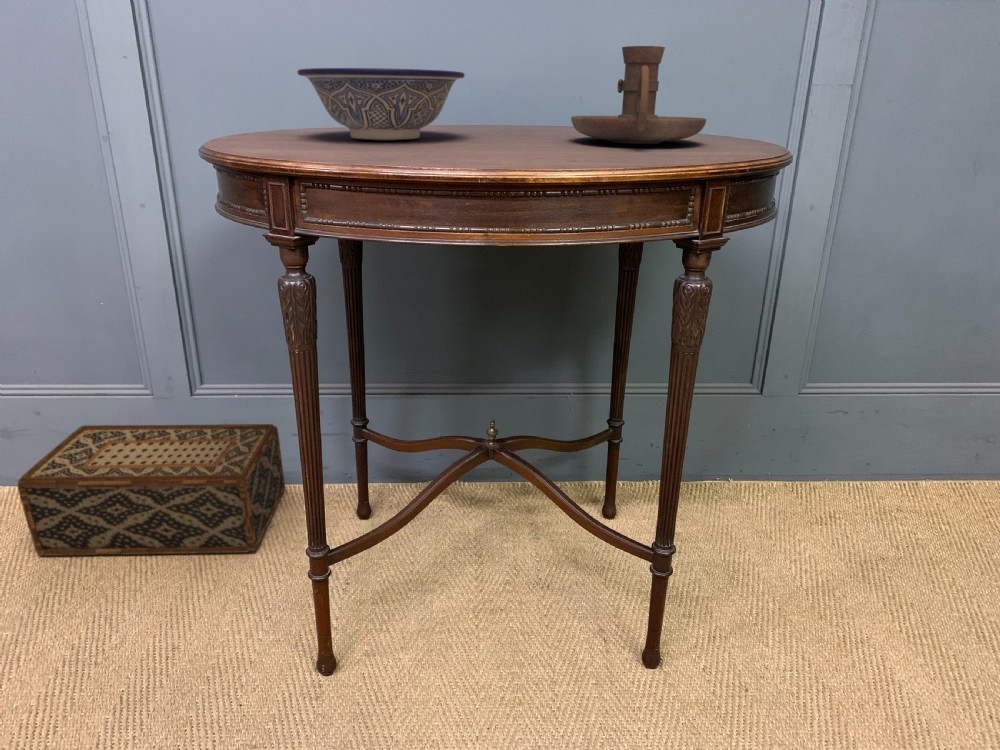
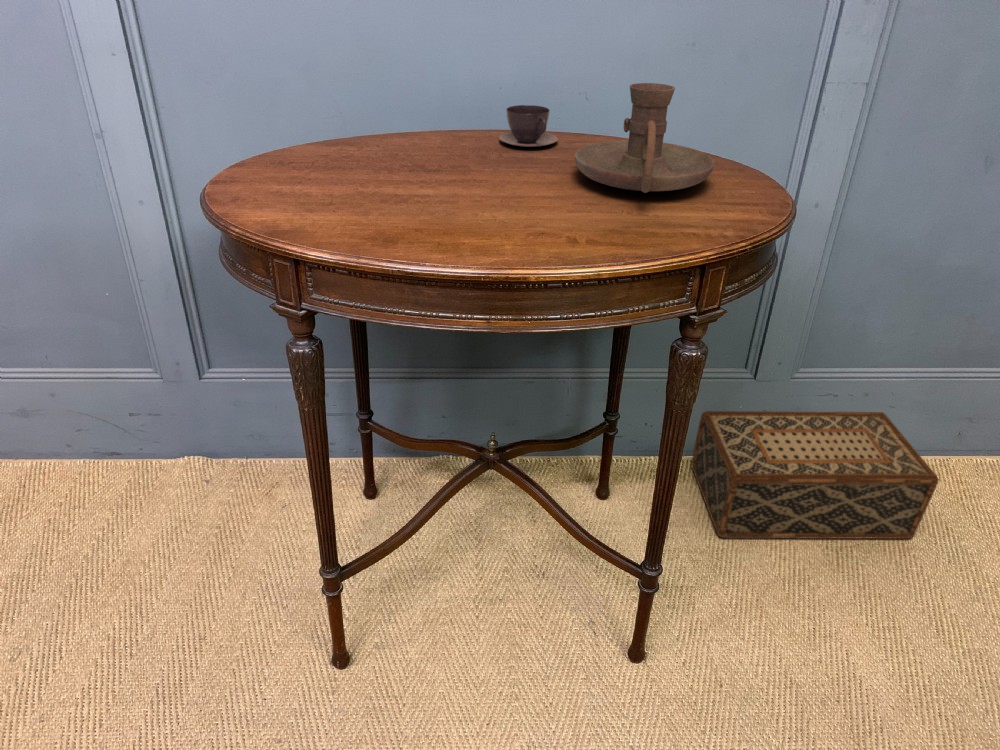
decorative bowl: present [298,68,465,140] -> none [289,92,464,183]
teacup: none [498,98,554,131] -> present [499,105,558,147]
woven basket: present [18,424,285,556] -> present [692,411,939,539]

